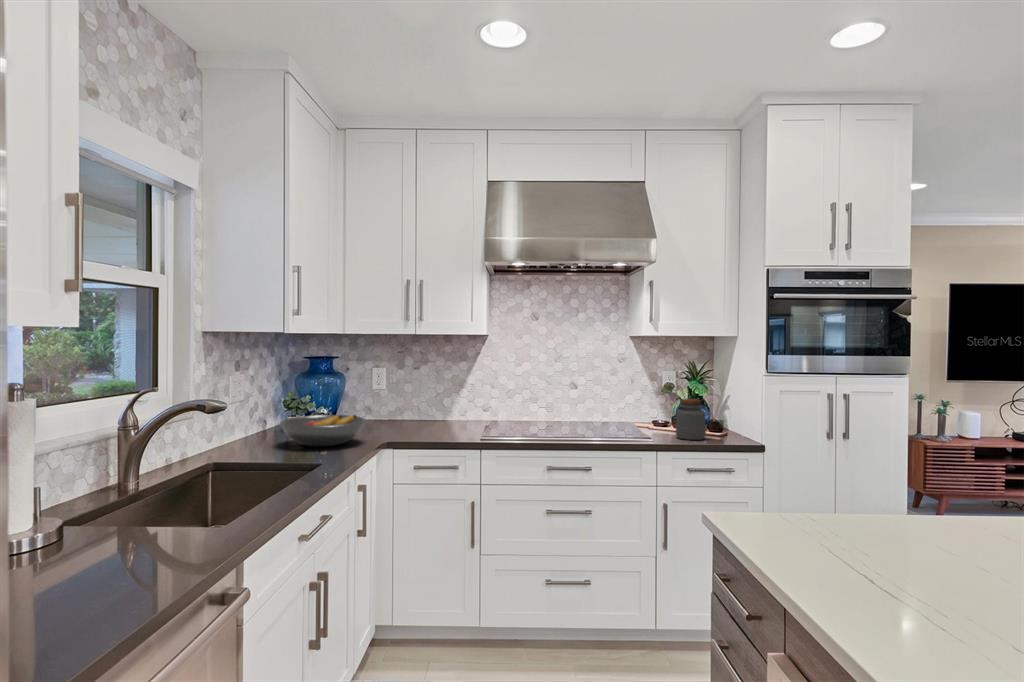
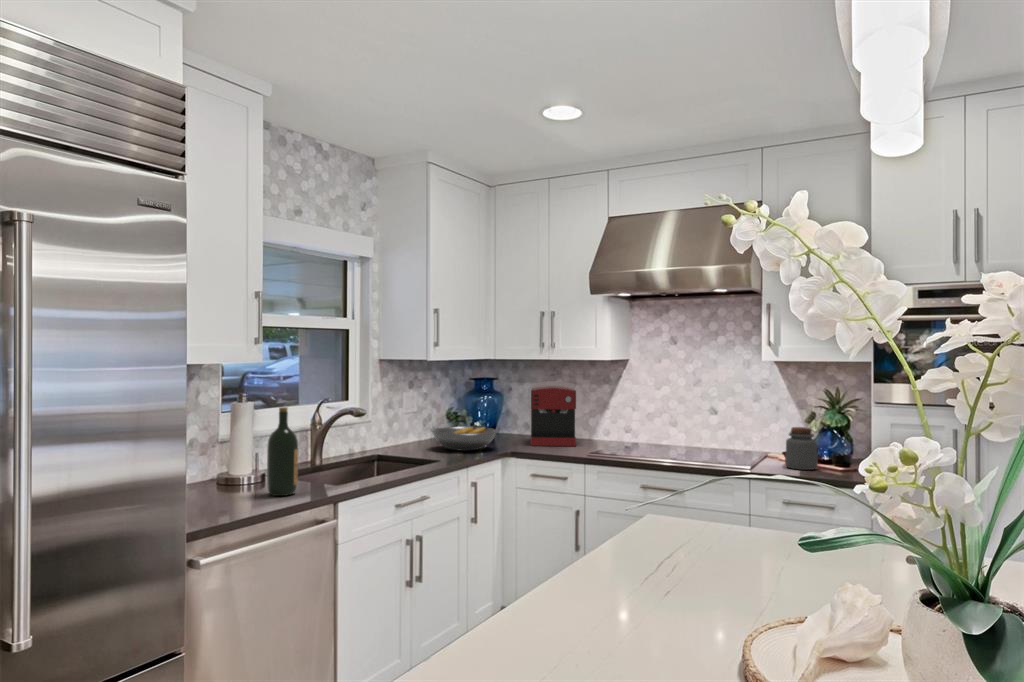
coffee maker: none [383,358,446,433] -> present [531,381,576,446]
wine bottle: none [95,407,159,574] -> present [267,407,299,496]

